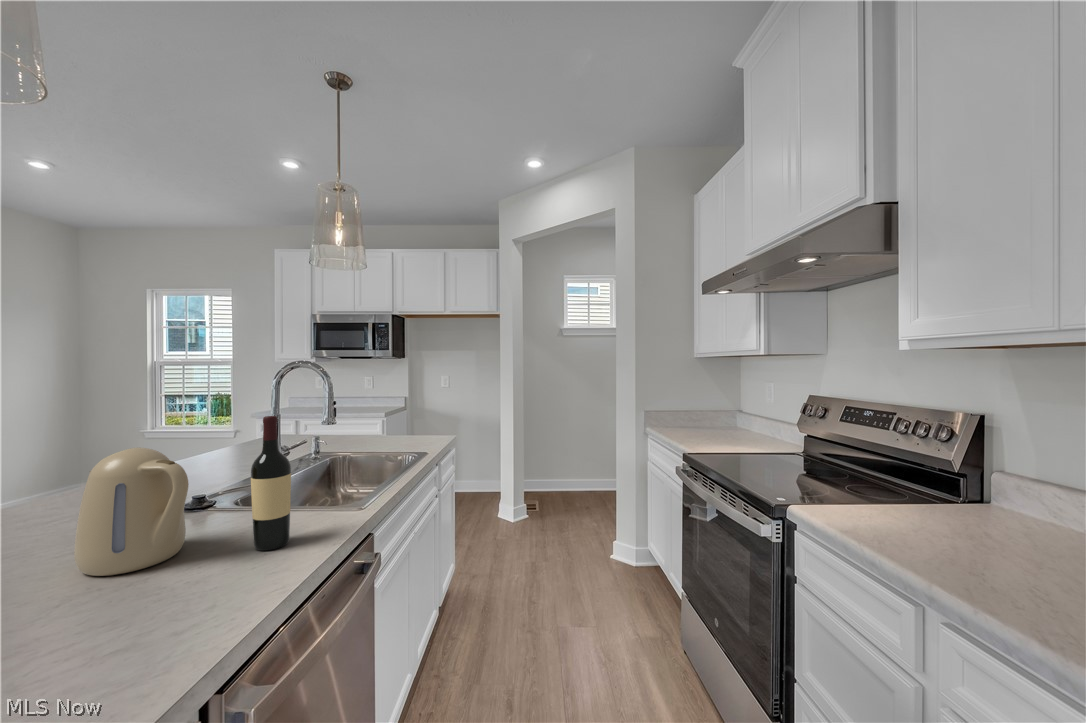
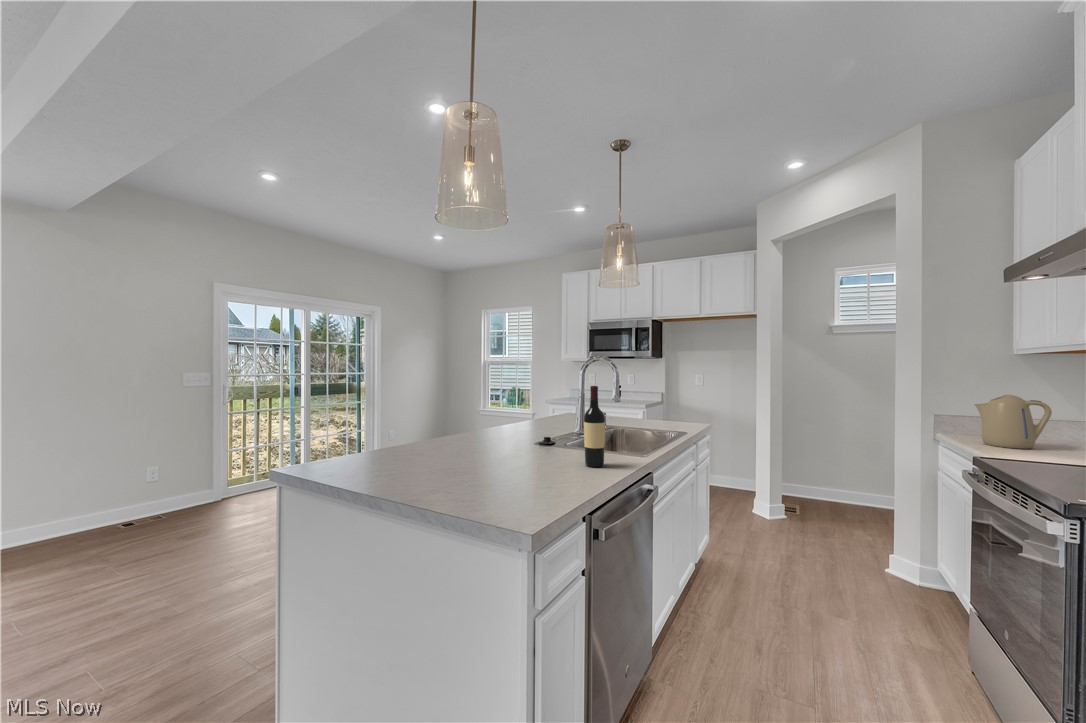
kettle: present [74,448,189,576] -> present [975,394,1052,449]

